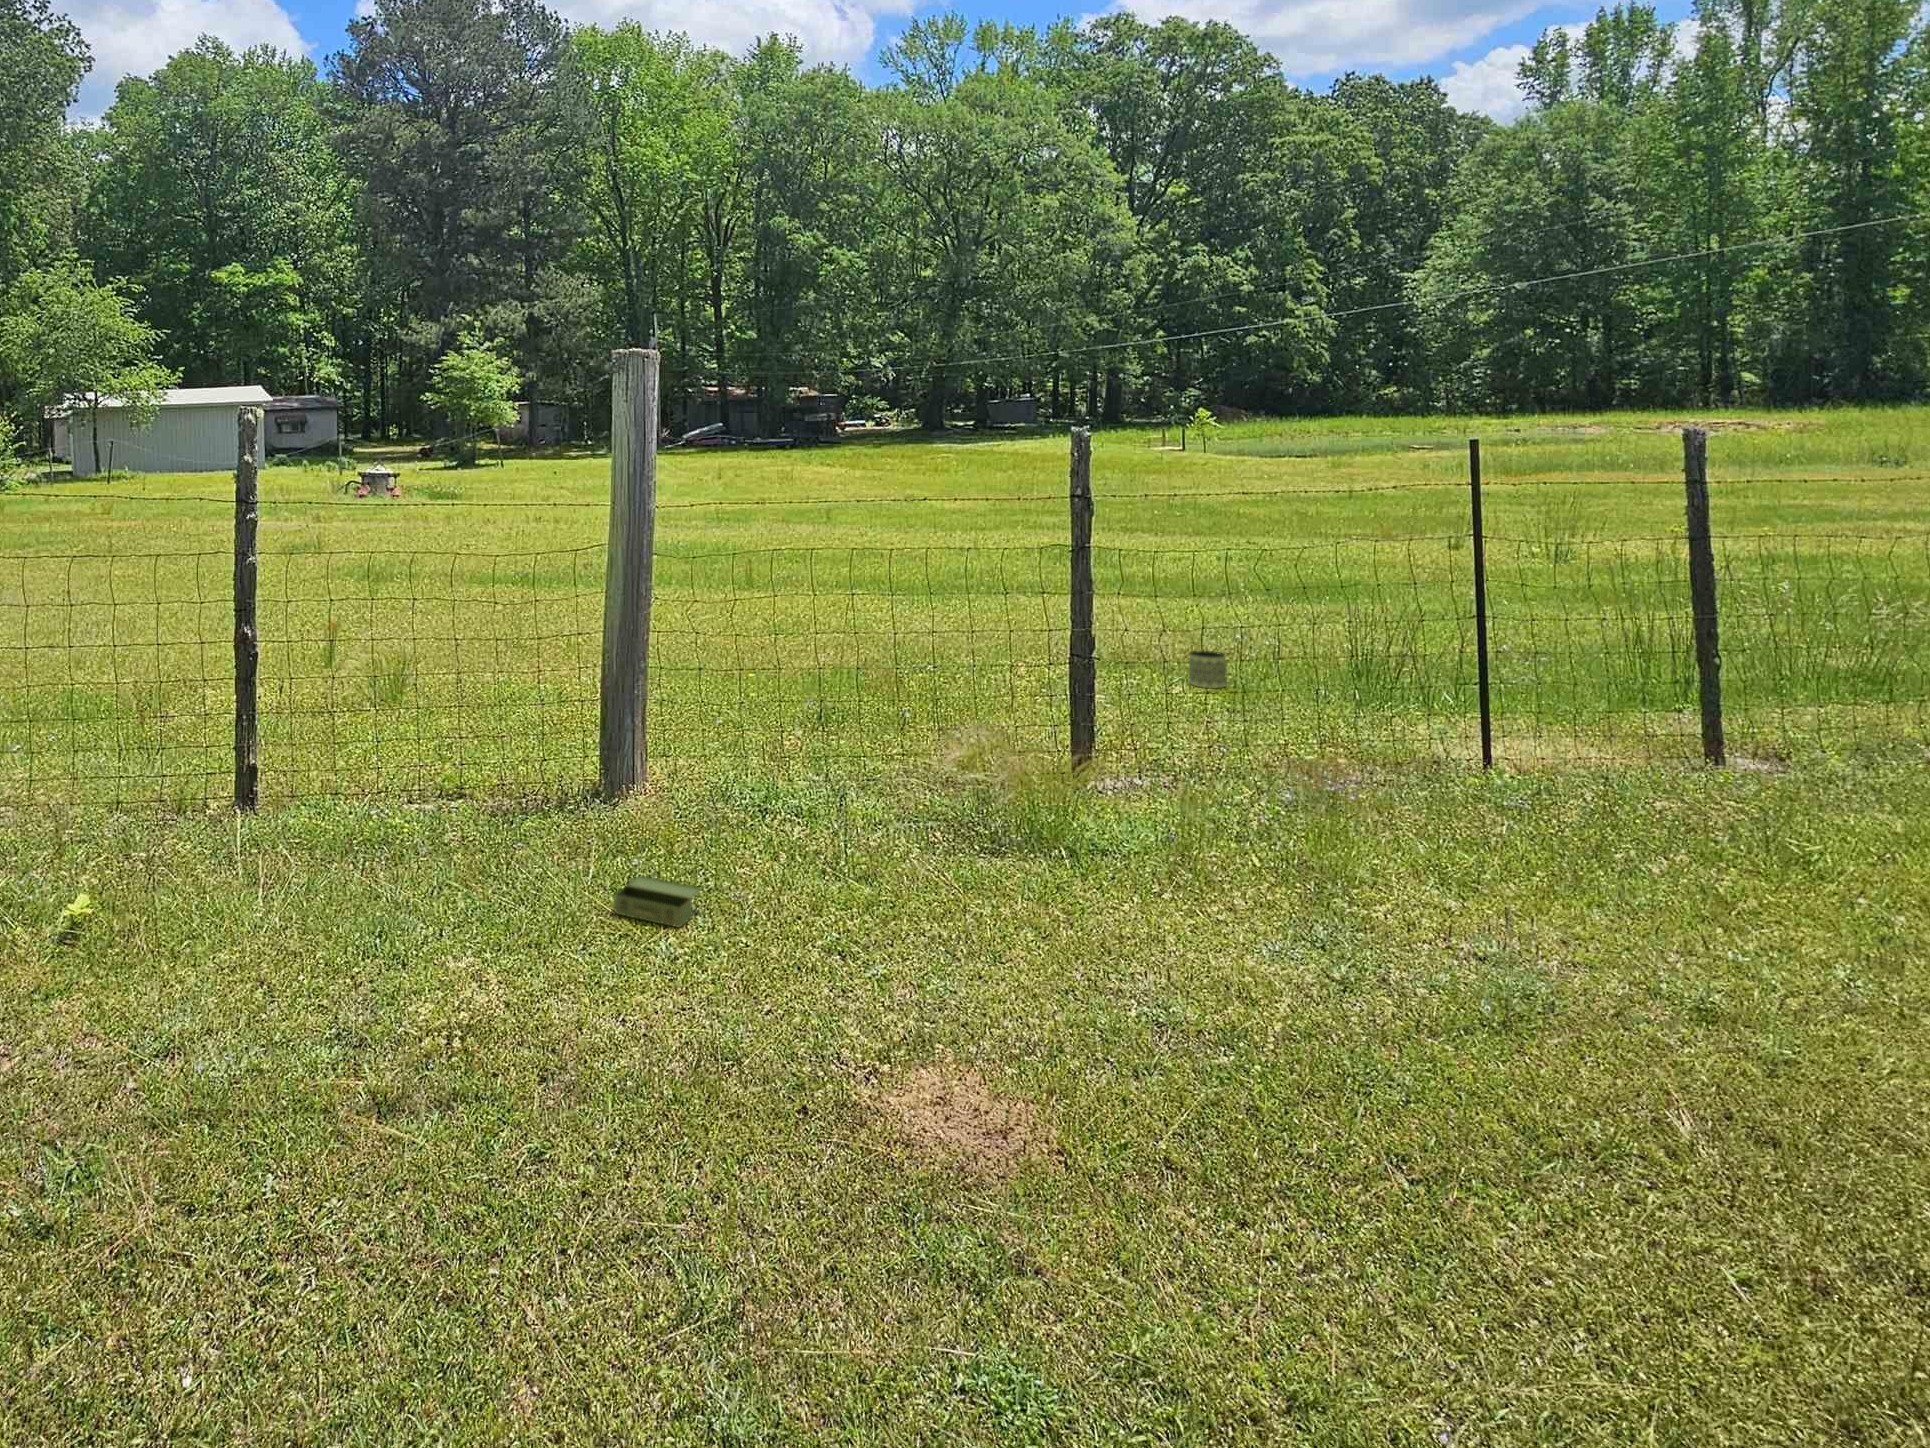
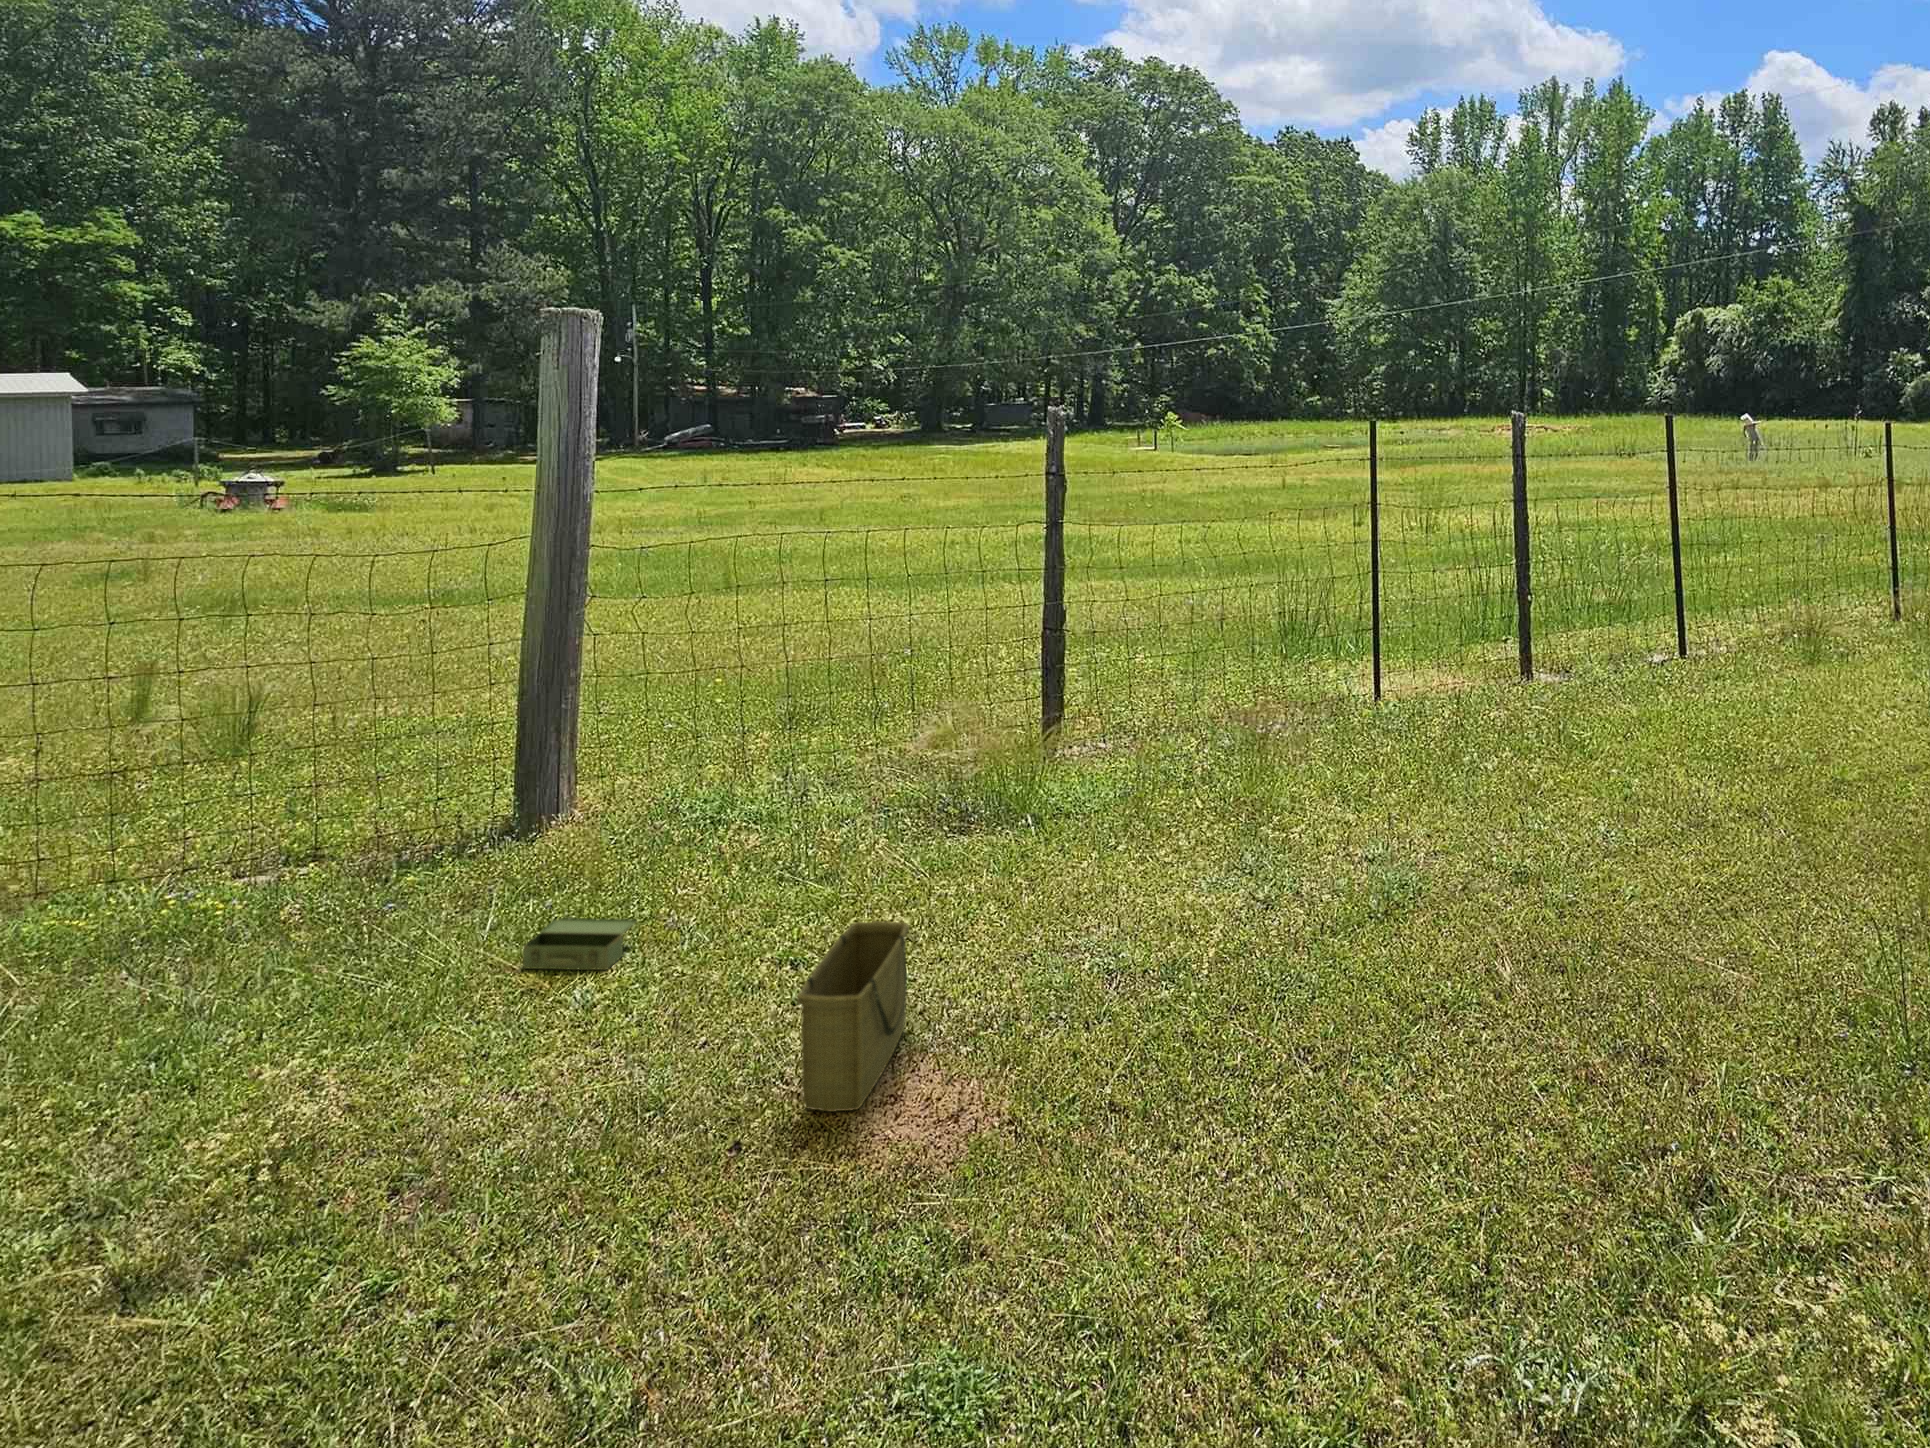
planter: present [1188,651,1227,688] -> none [1151,620,1182,655]
basket: none [851,927,951,1103] -> present [797,921,909,1112]

